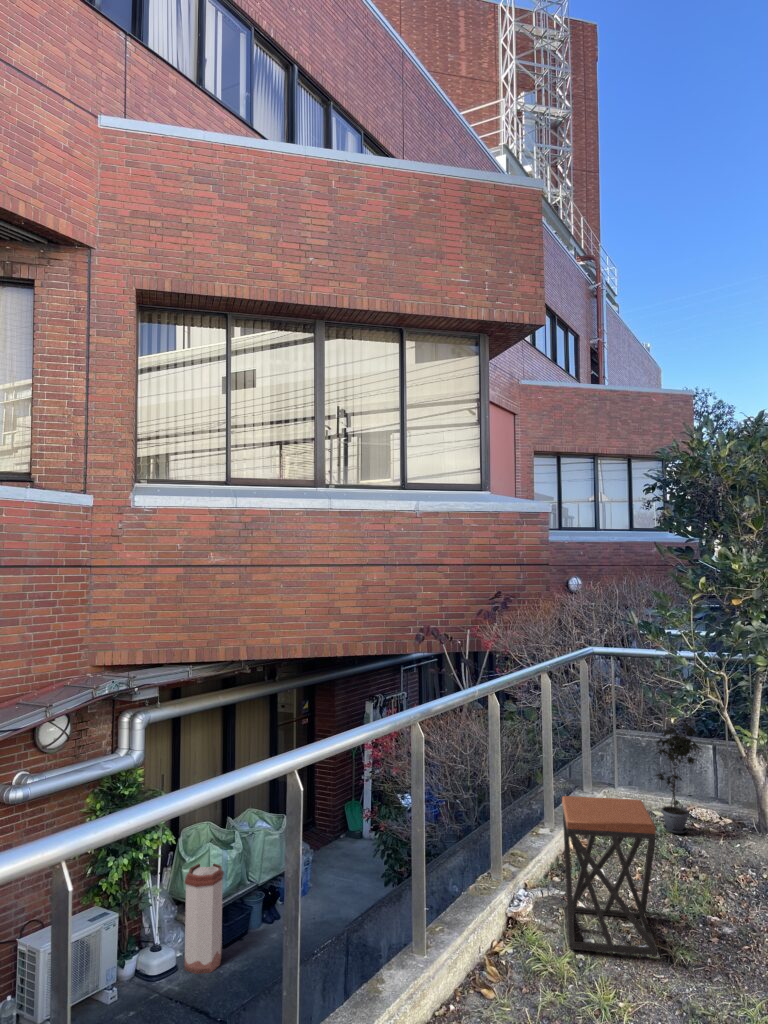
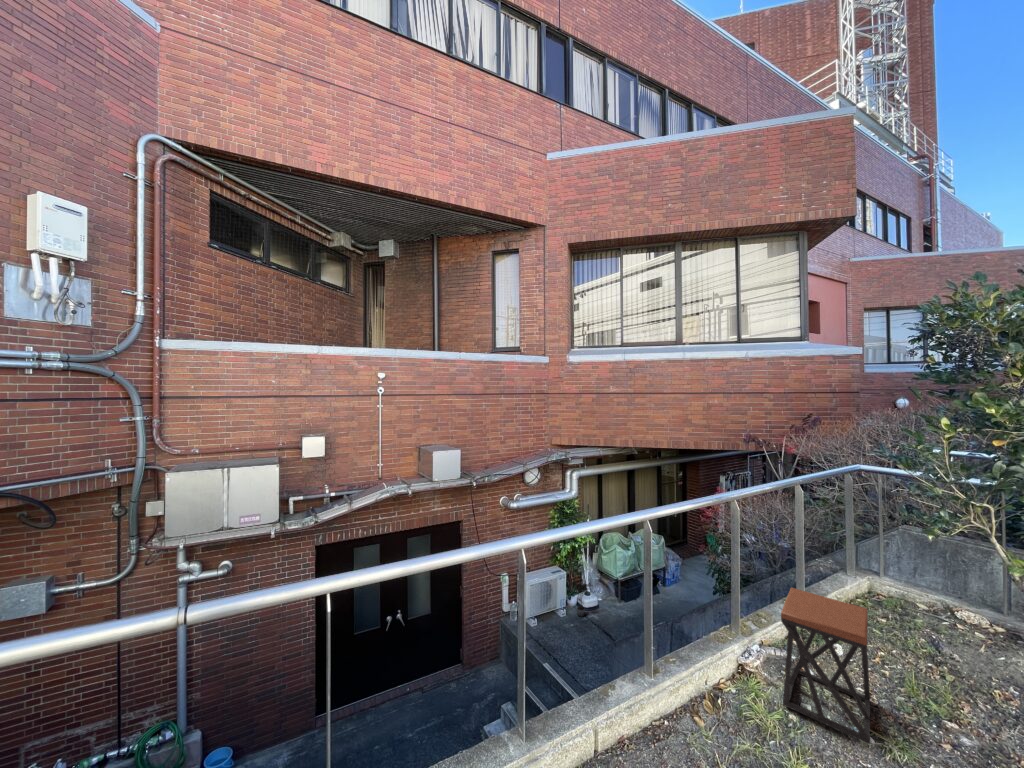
potted plant: present [656,719,699,834] -> present [572,579,591,616]
trash can: present [185,864,224,974] -> none [602,552,623,610]

